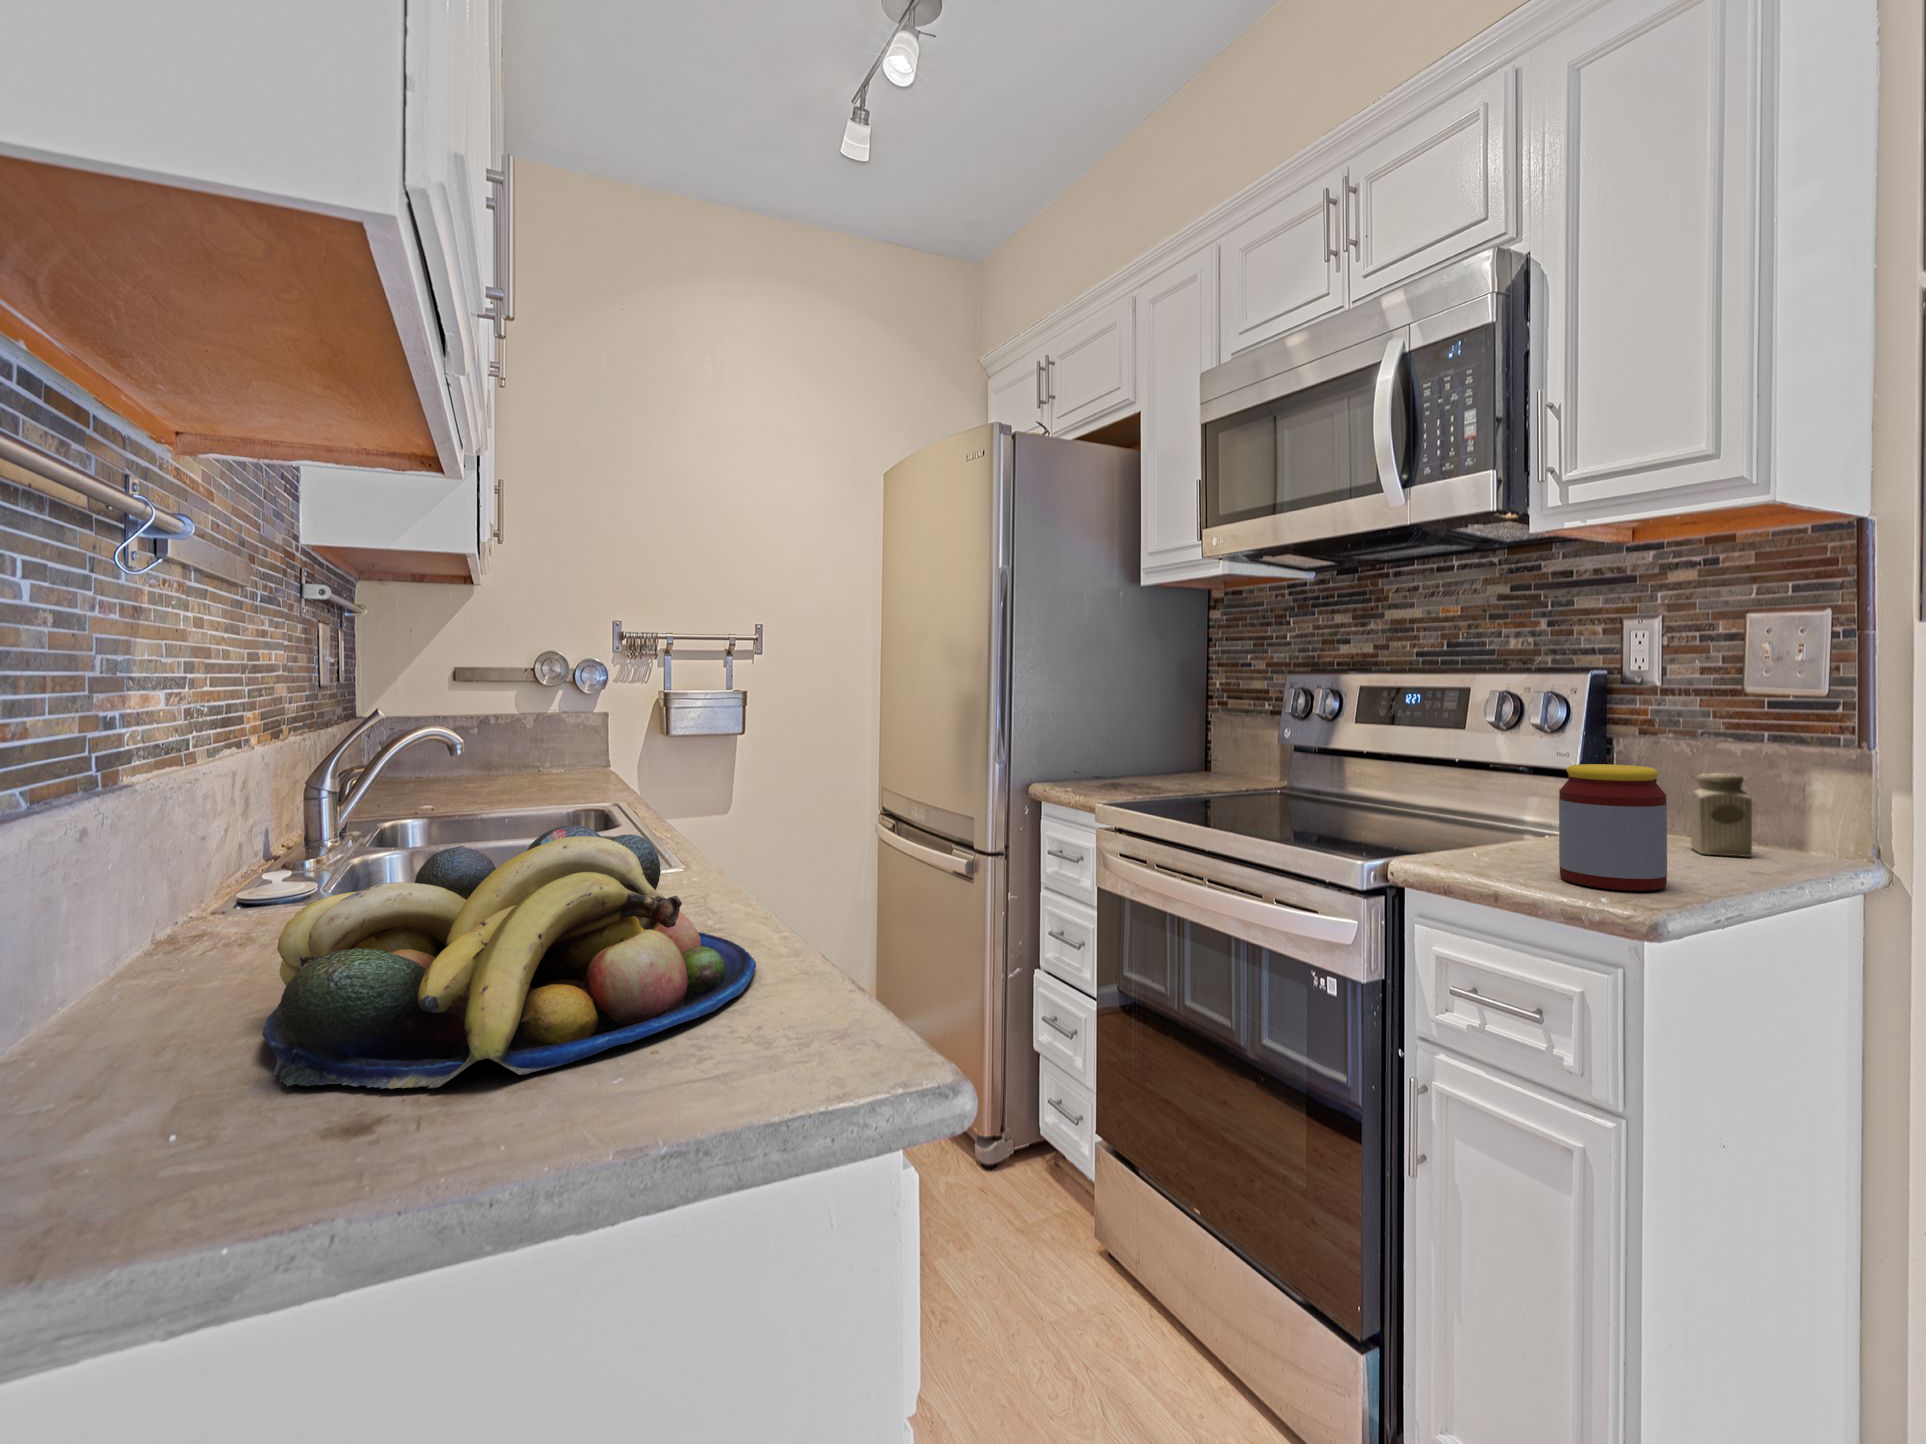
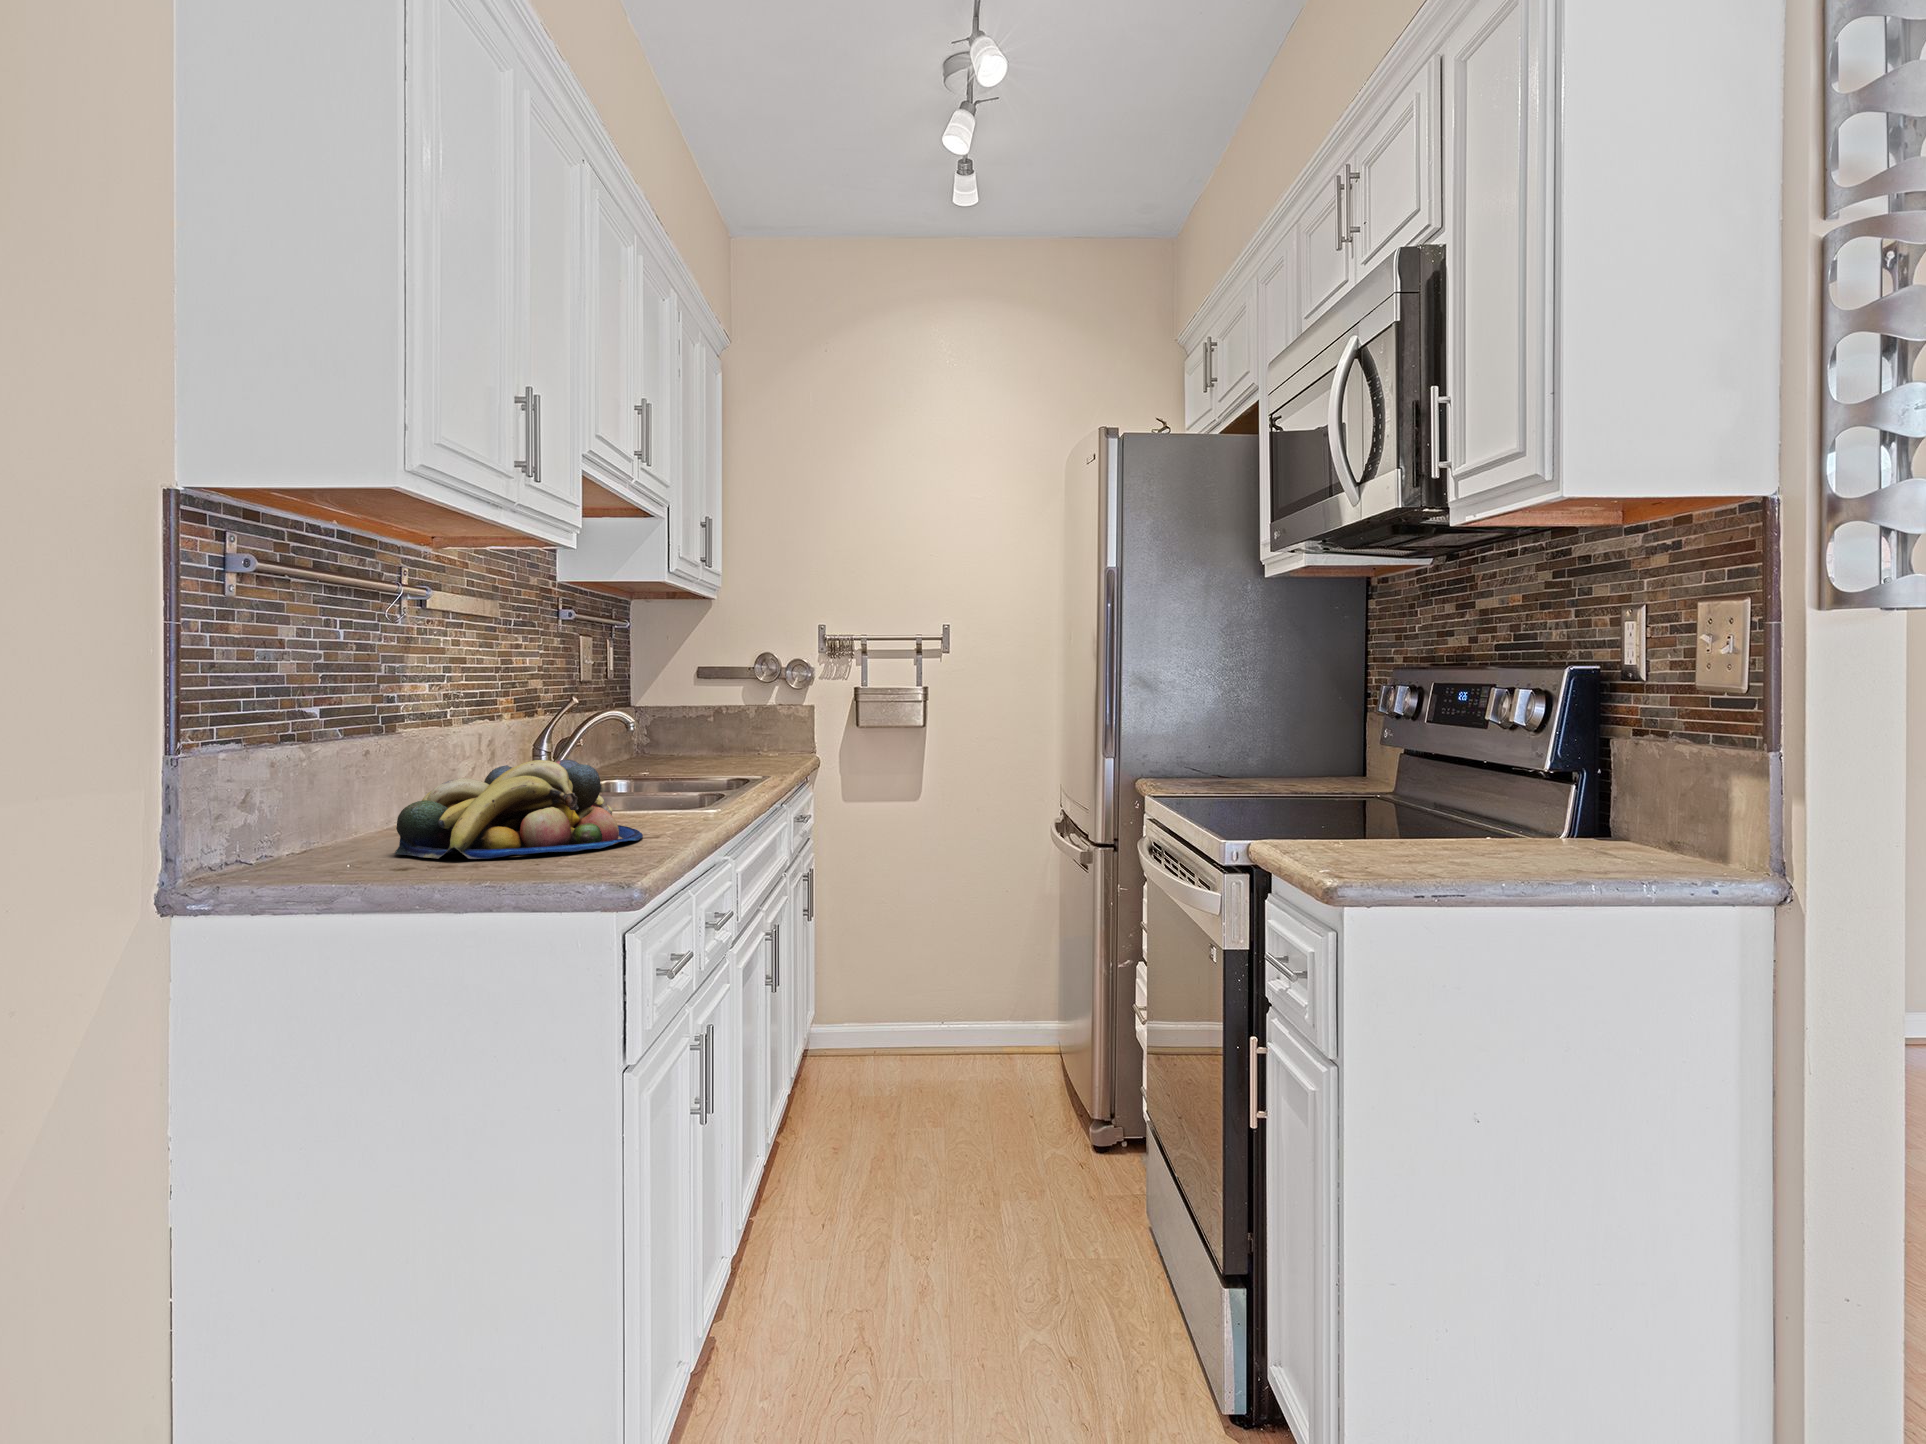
jar: present [1559,764,1667,891] -> none [1338,755,1428,870]
salt shaker: present [1690,773,1752,857] -> none [1588,774,1653,863]

